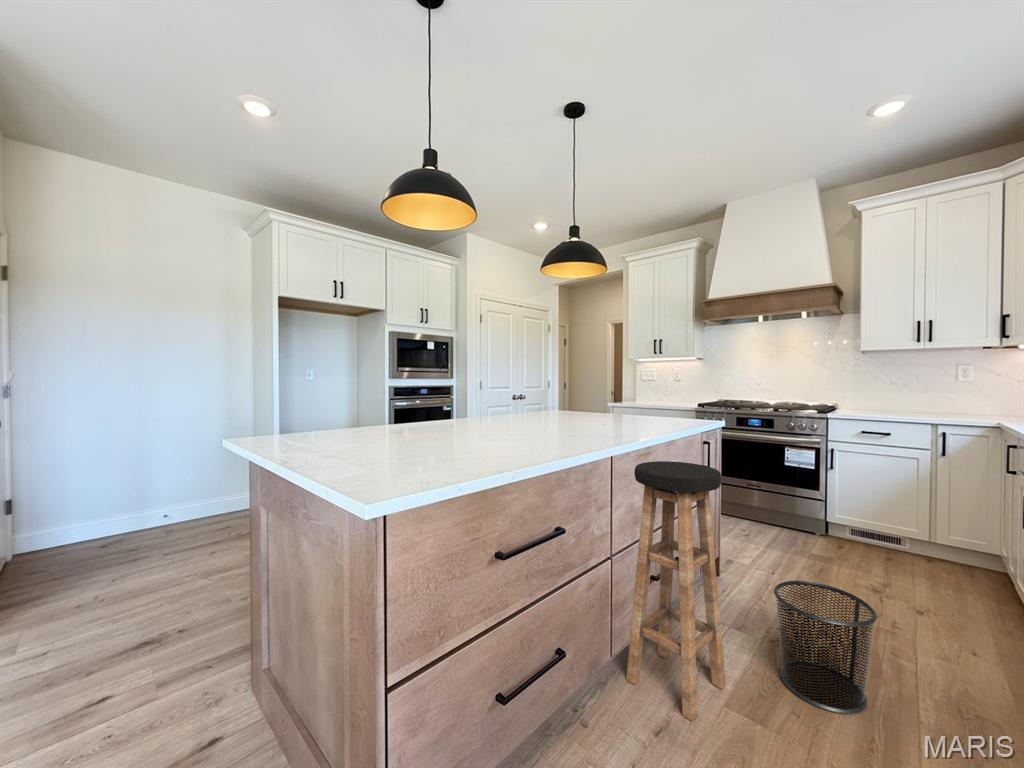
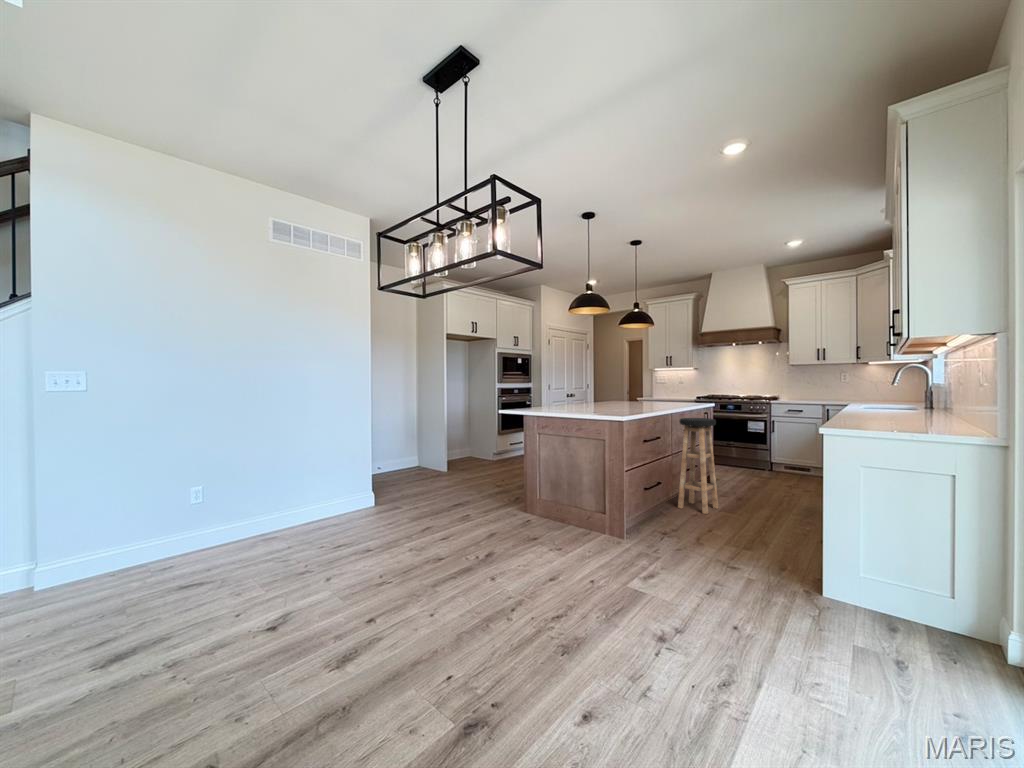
waste bin: present [774,581,877,714] -> none [738,468,777,512]

